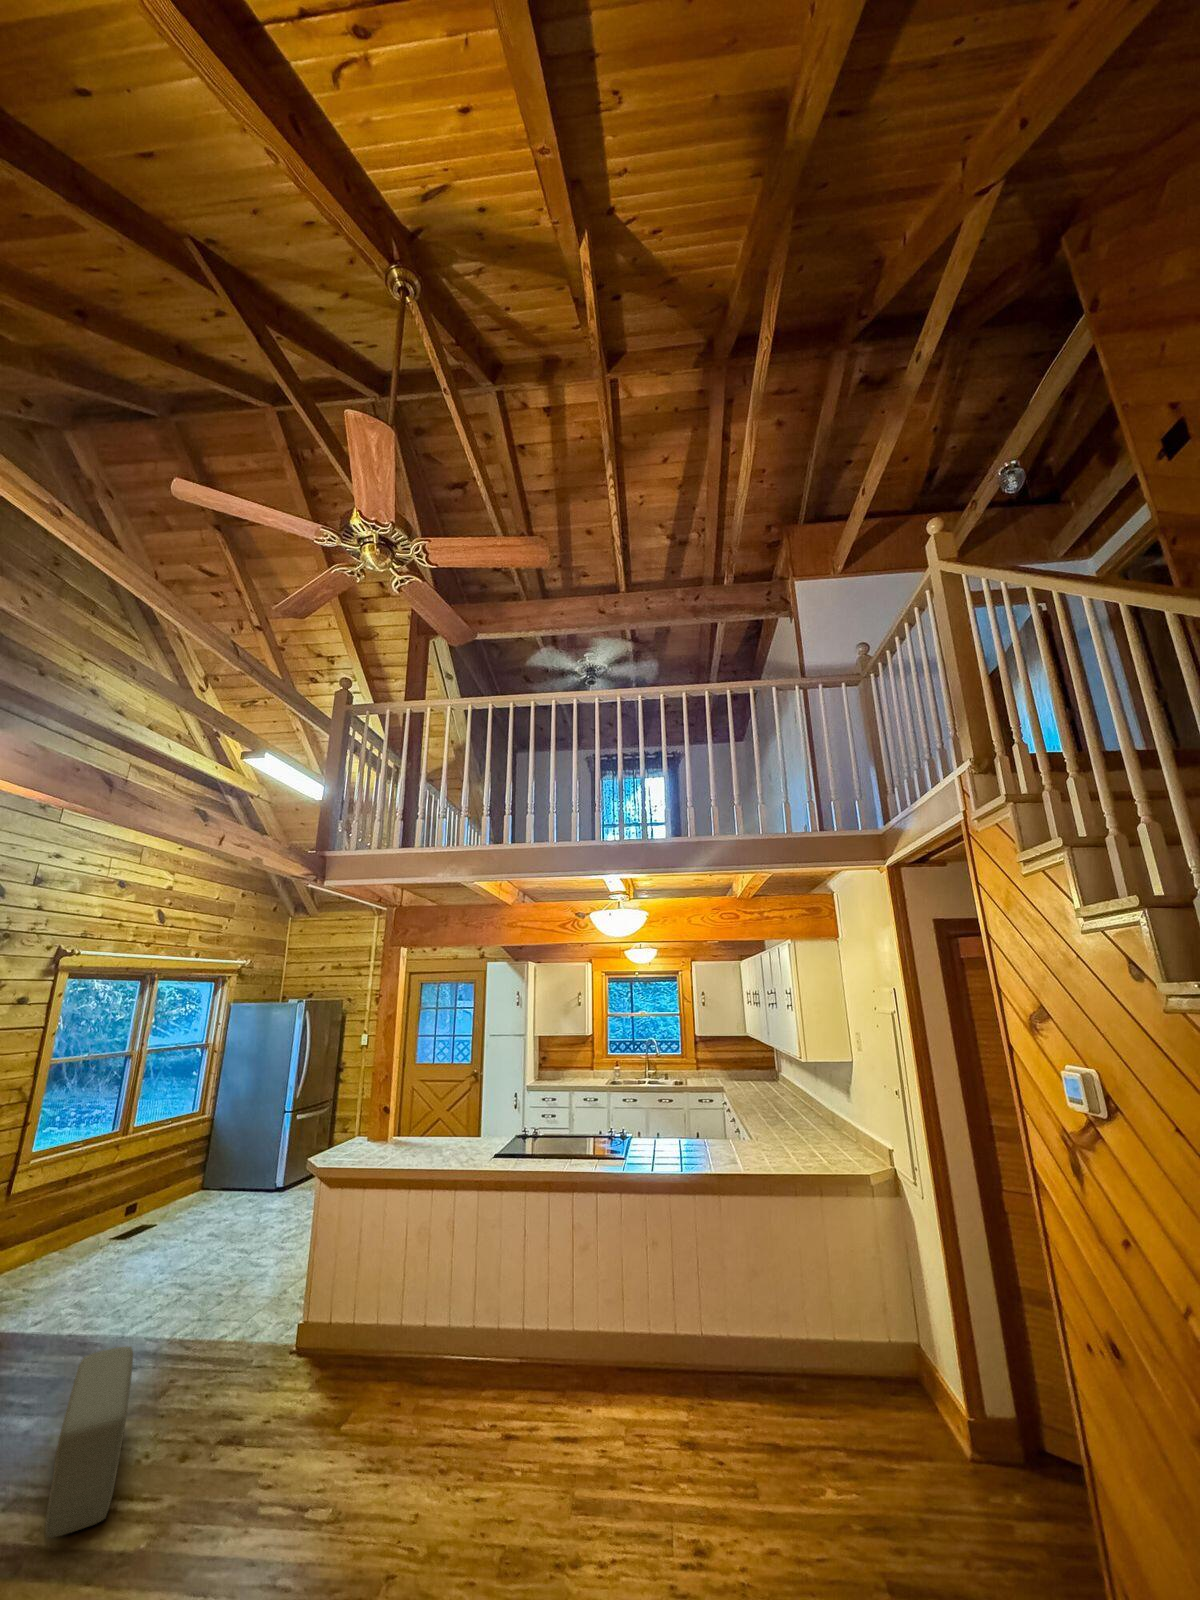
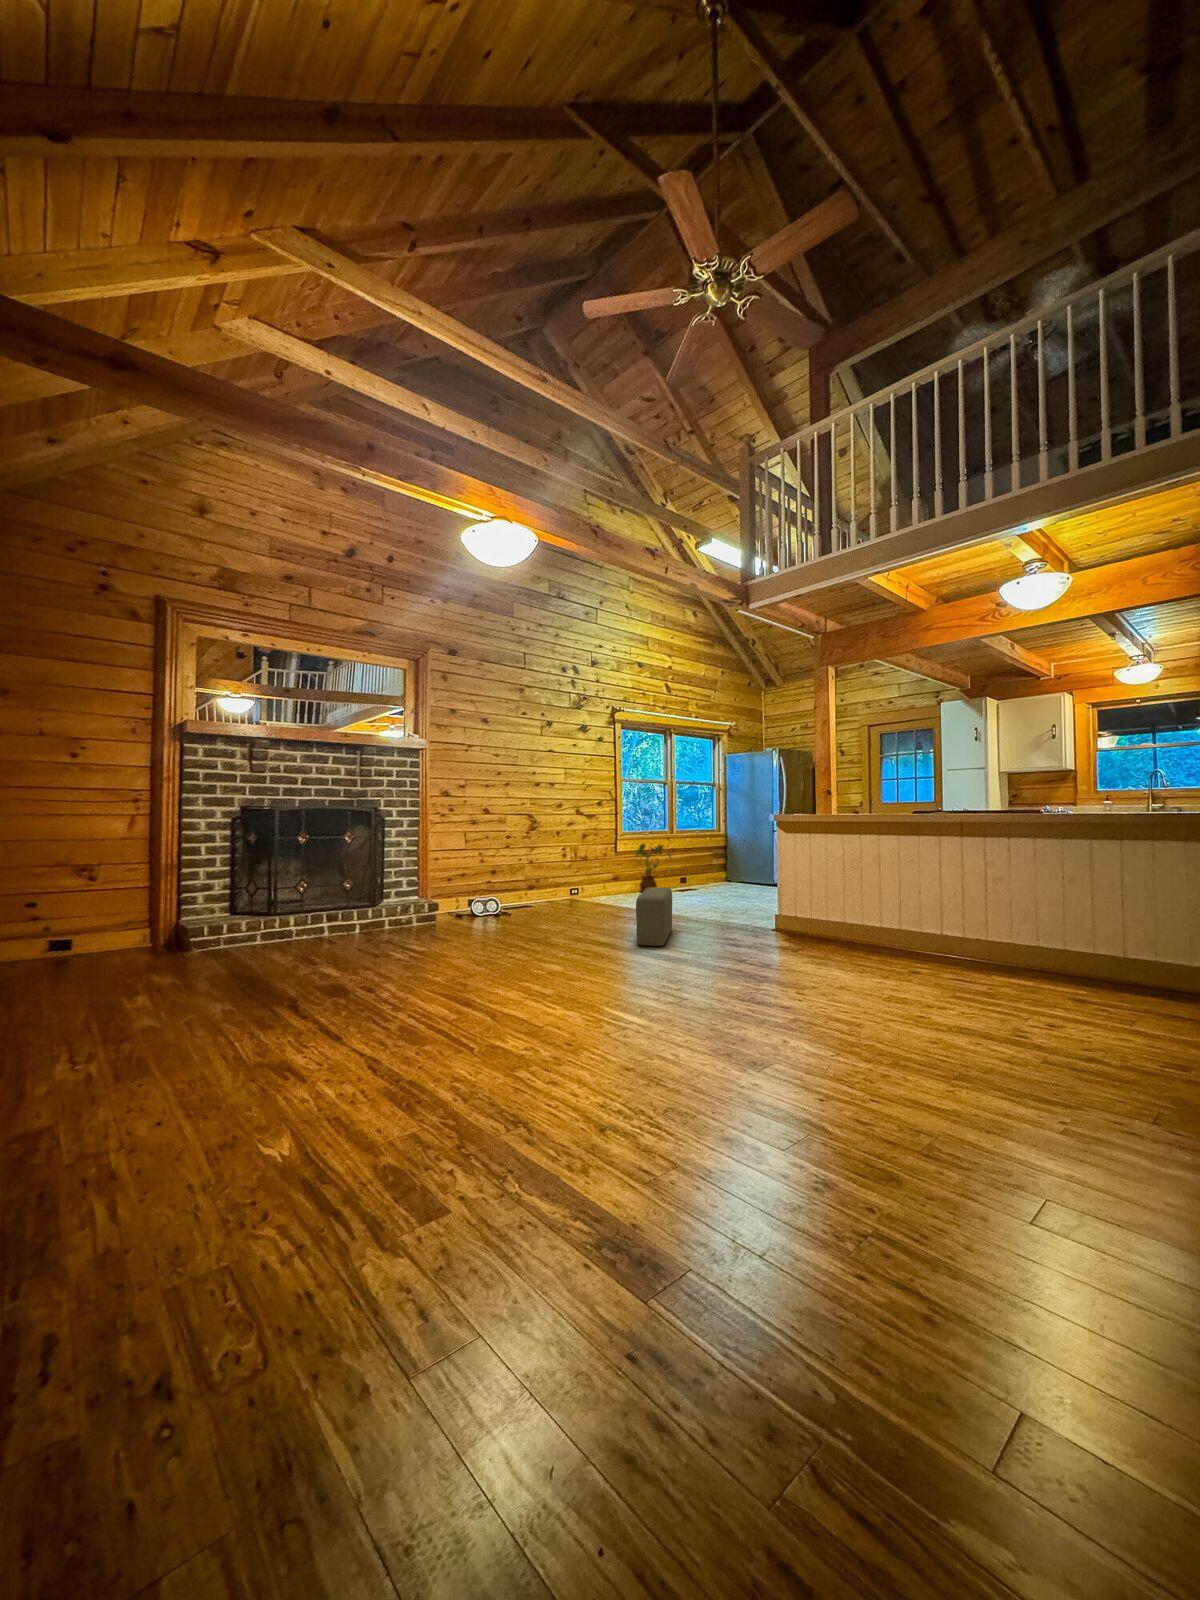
house plant: none [46,1165,120,1264] -> present [636,844,671,892]

